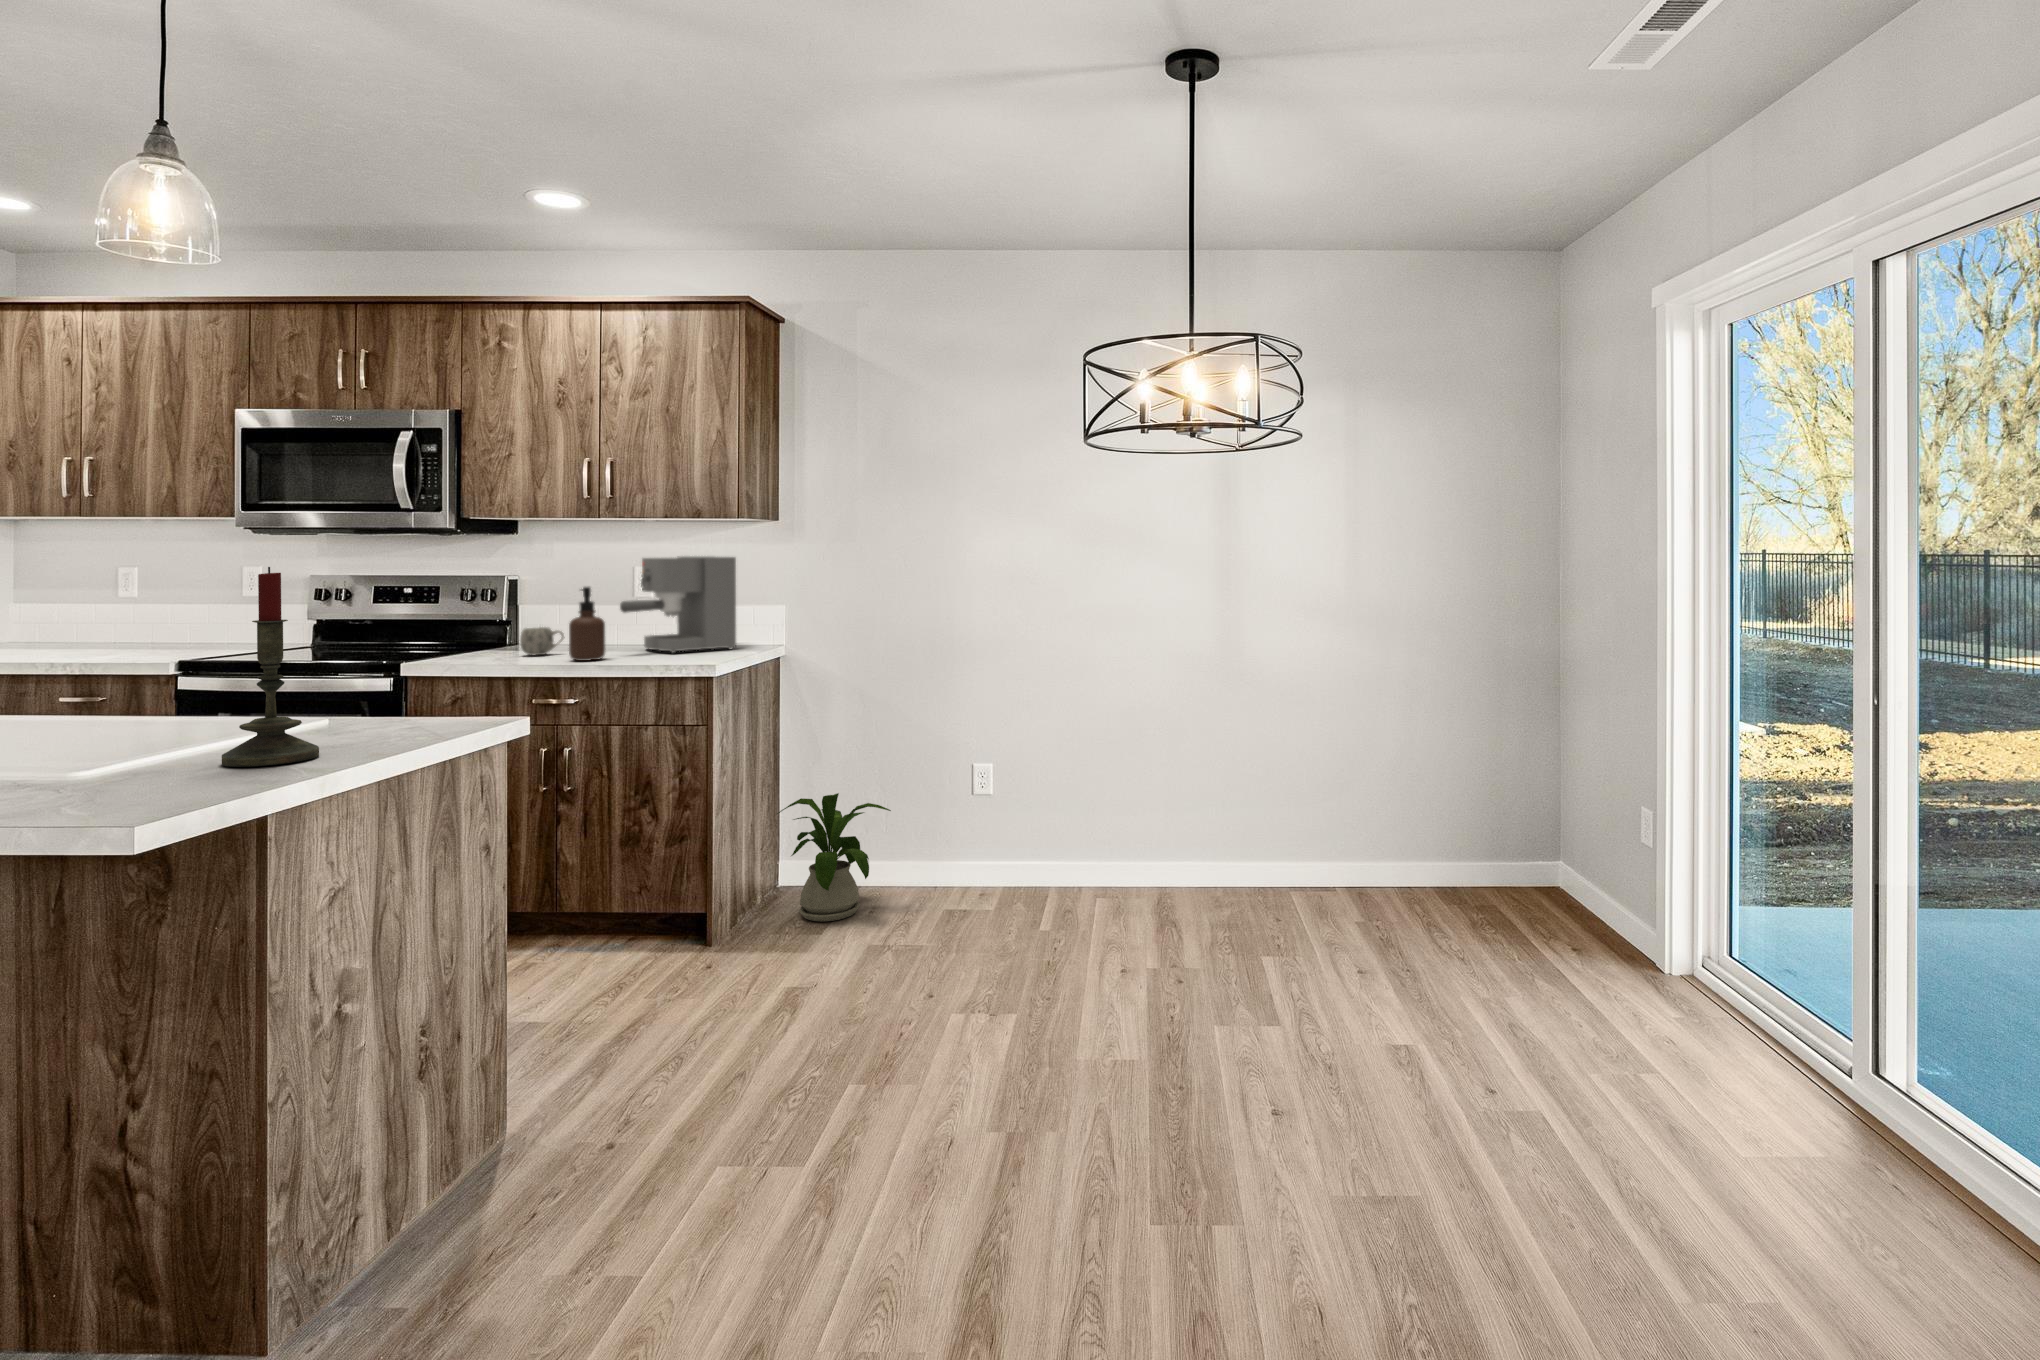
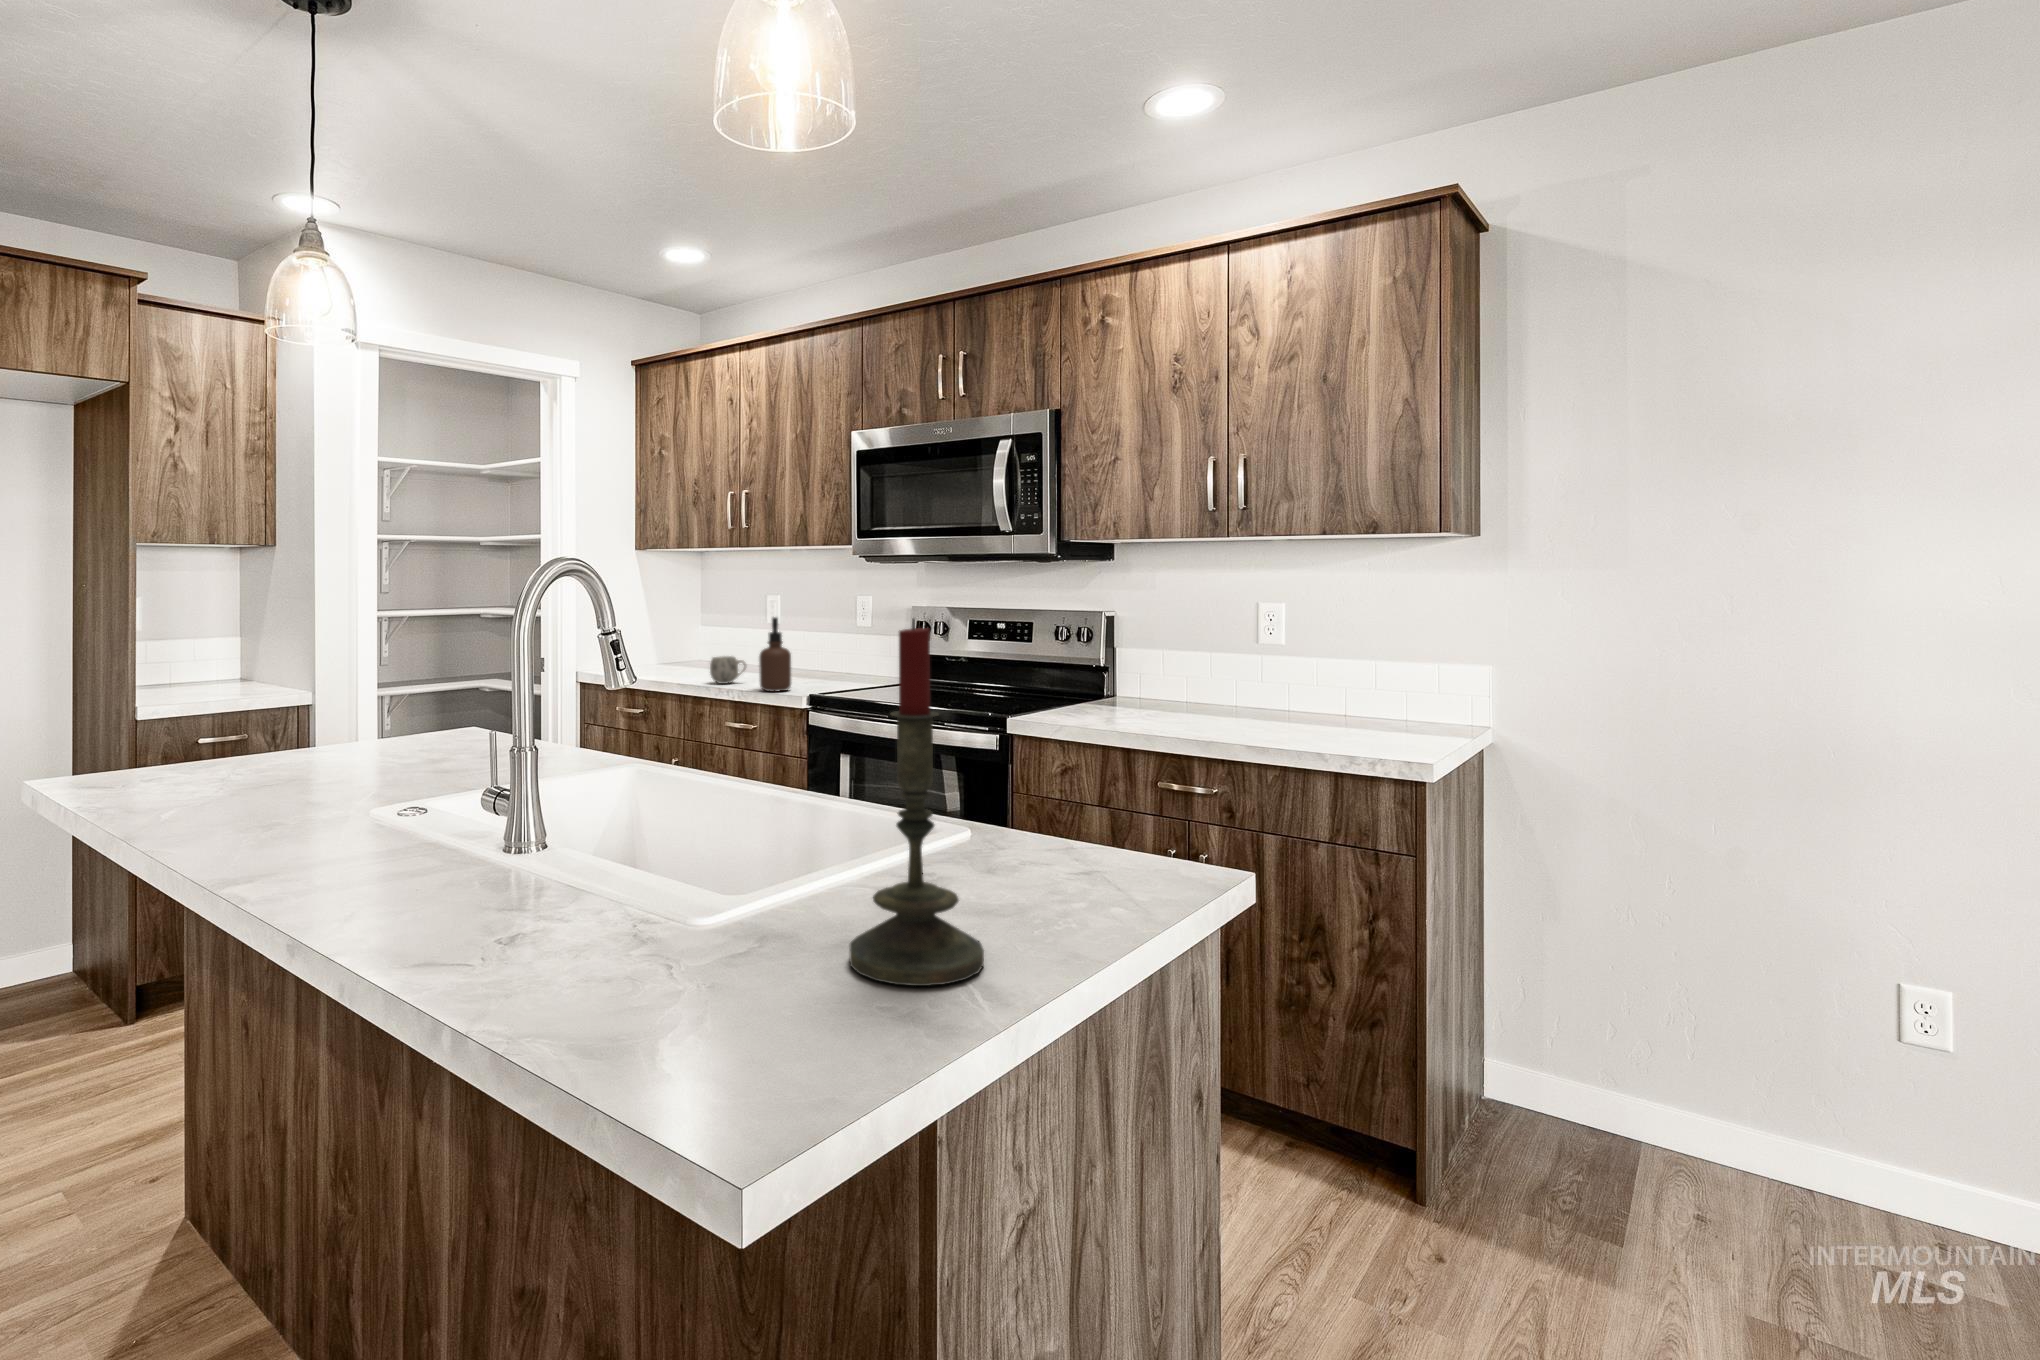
coffee maker: present [620,556,736,653] -> none [1260,588,1423,730]
soap dispenser: present [569,587,605,661] -> present [759,617,791,692]
mug: present [520,627,565,656] -> present [710,656,746,684]
house plant: present [777,793,891,921] -> none [1508,984,1745,1216]

